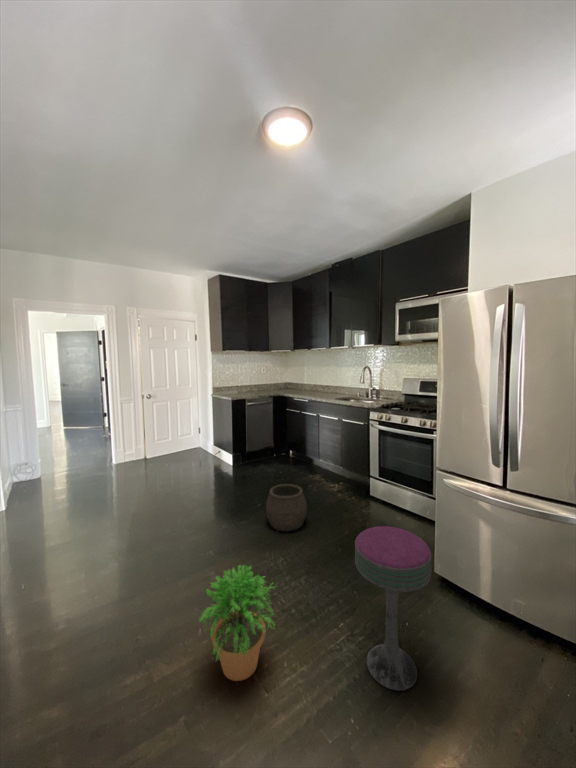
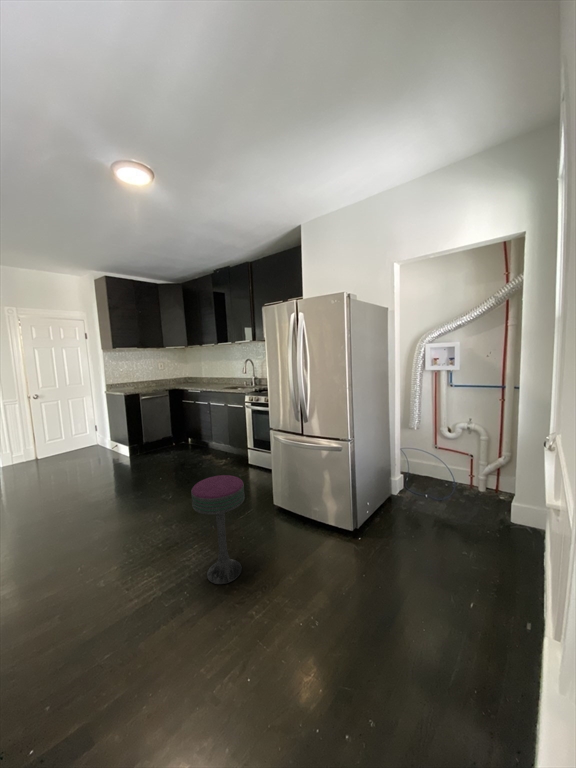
woven basket: present [266,484,307,531] -> none [150,462,187,501]
potted plant: present [200,565,275,681] -> none [60,519,136,606]

